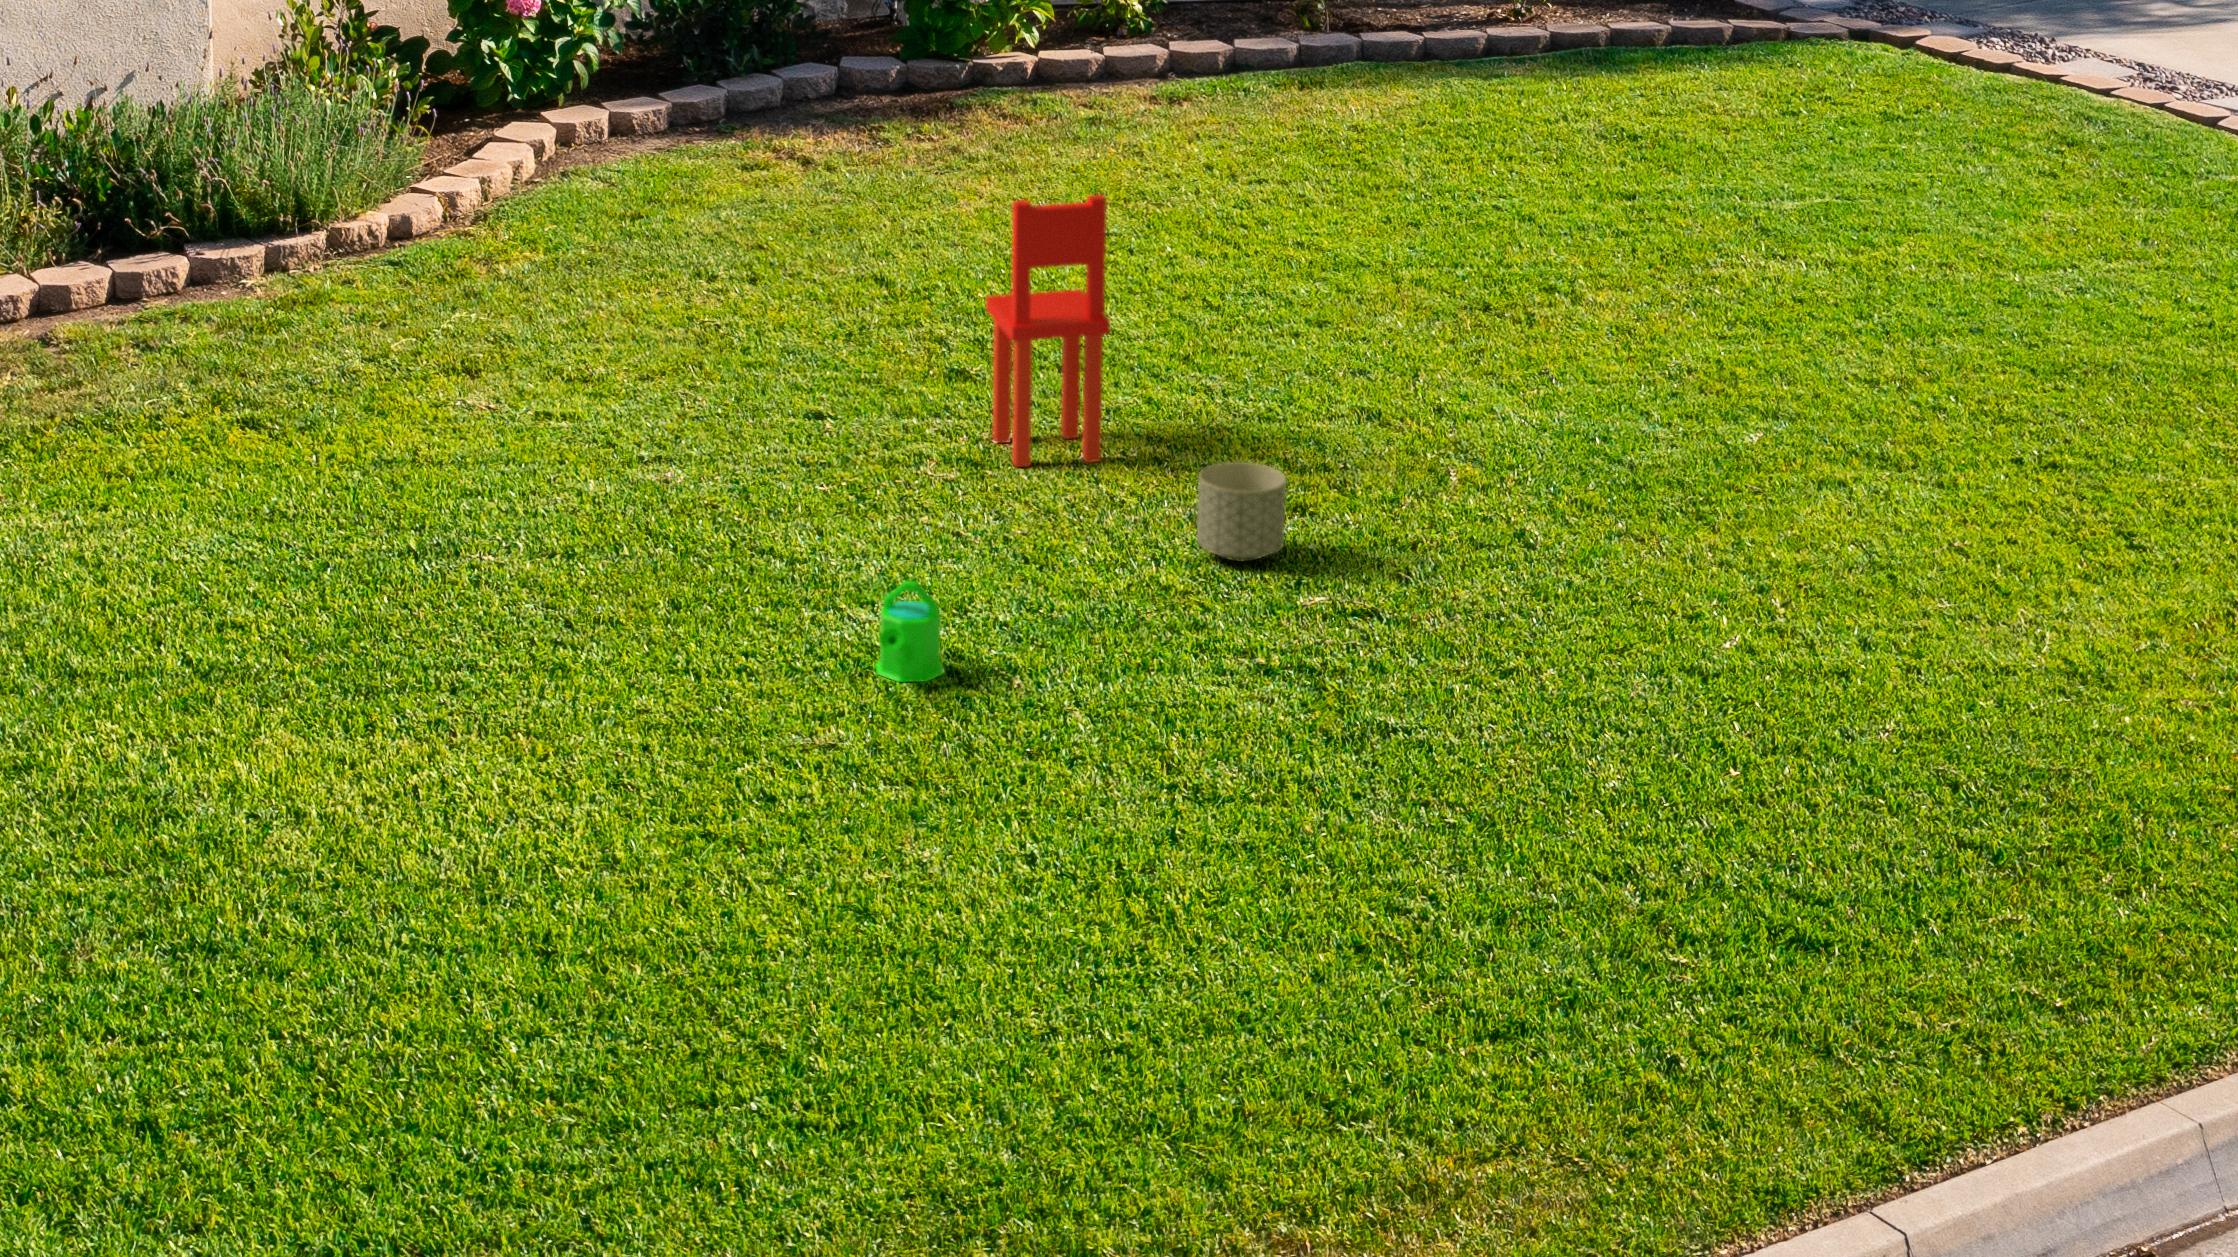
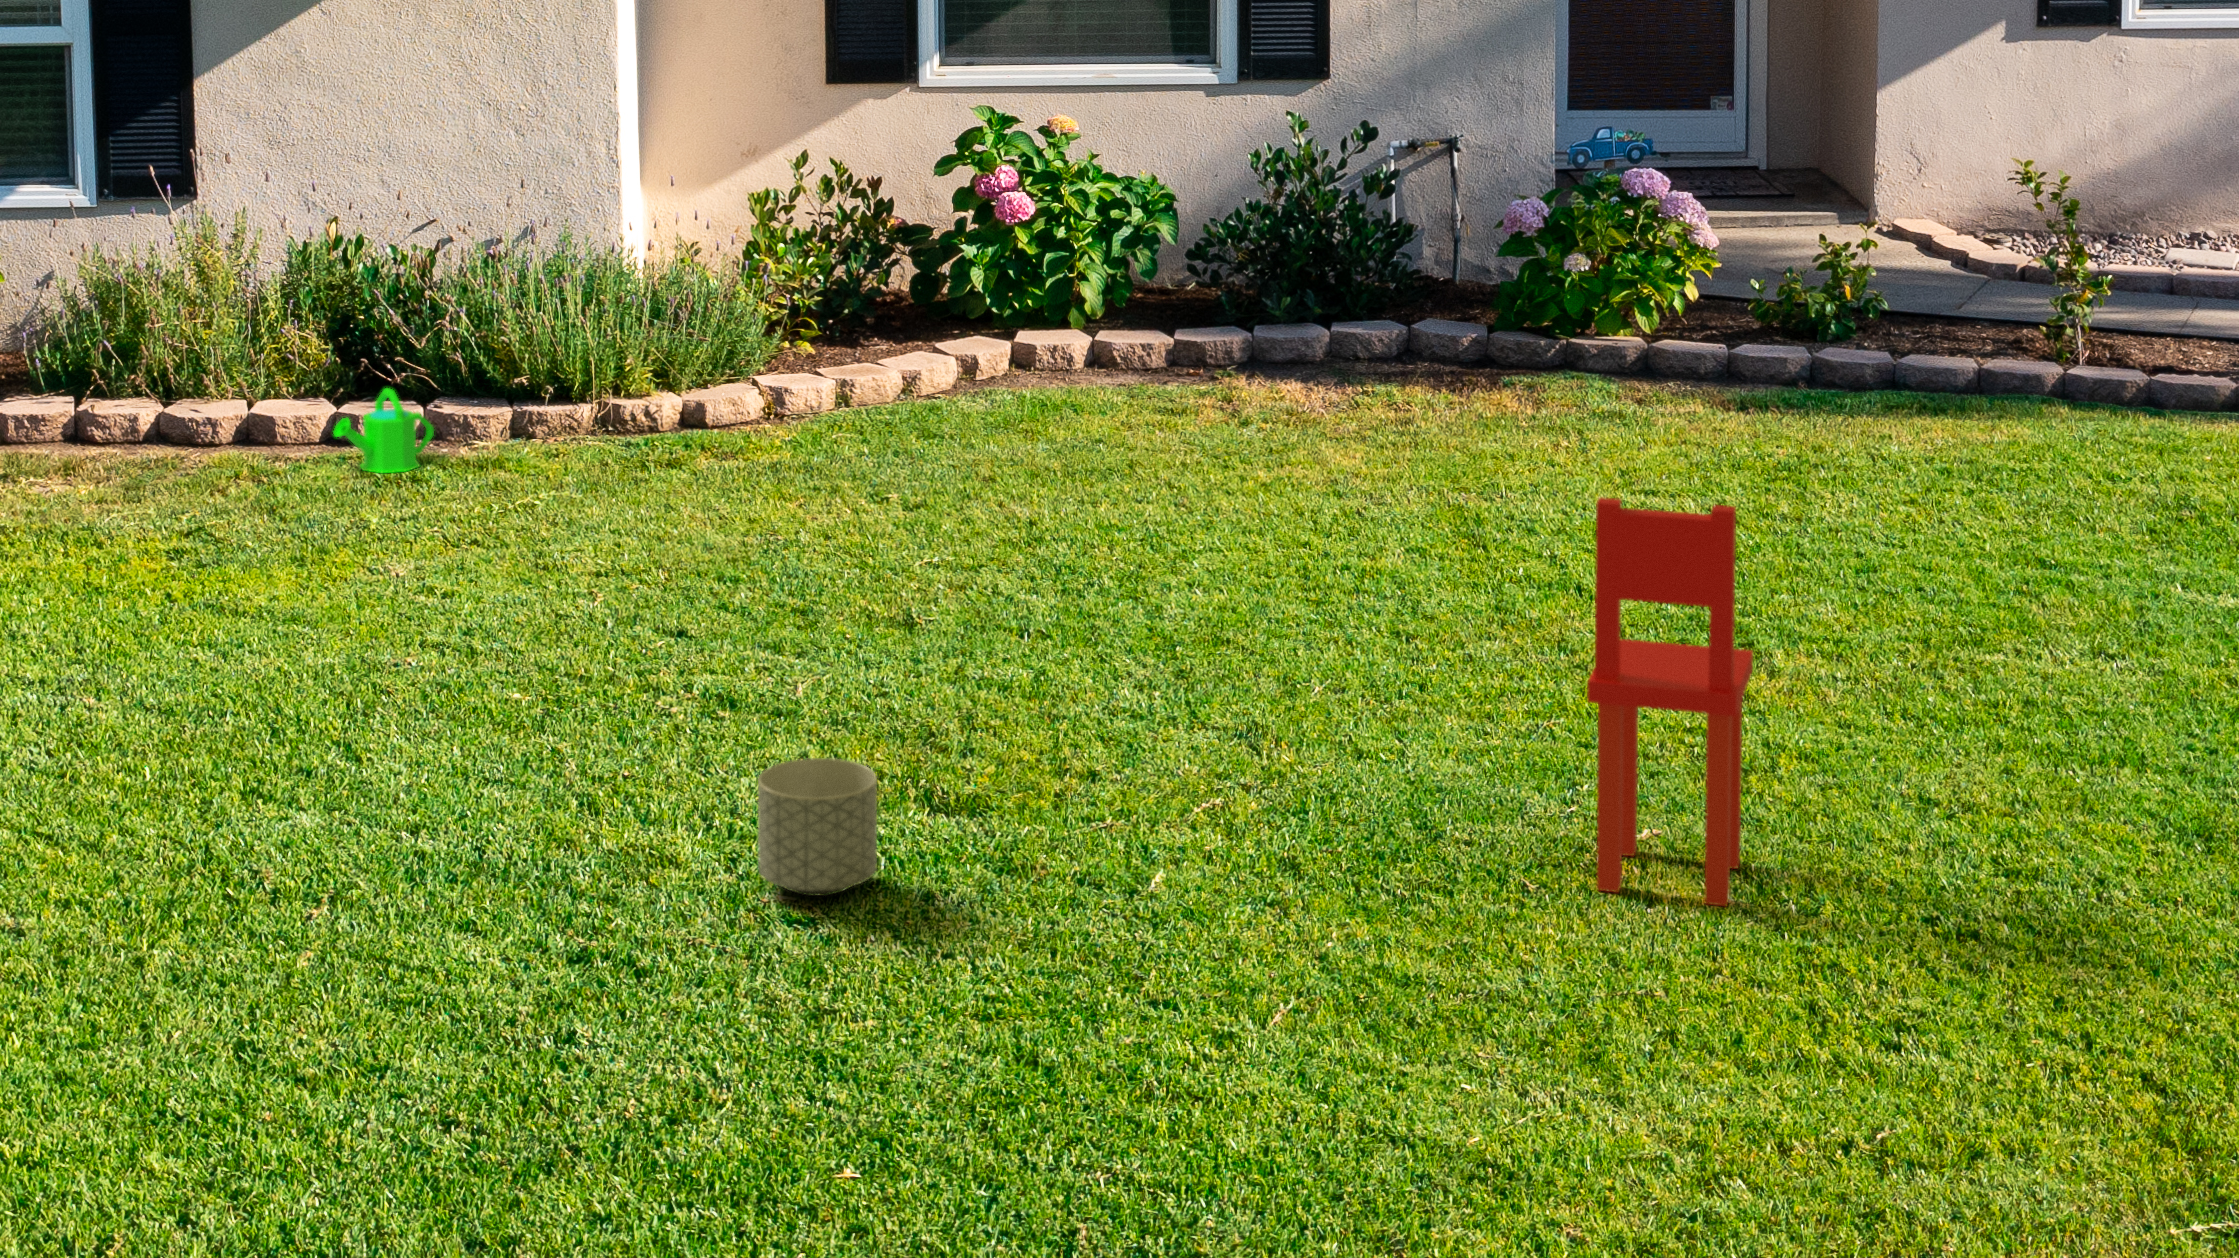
chair: present [986,194,1110,467] -> present [1587,497,1753,906]
watering can: present [875,581,945,682] -> present [333,388,434,473]

